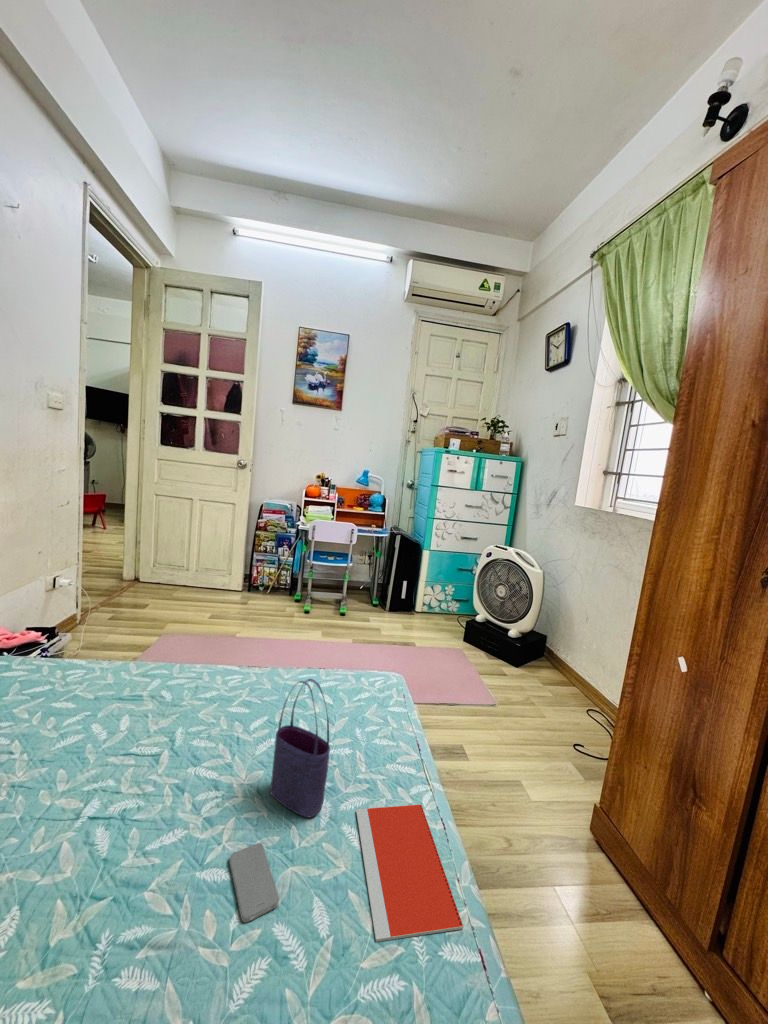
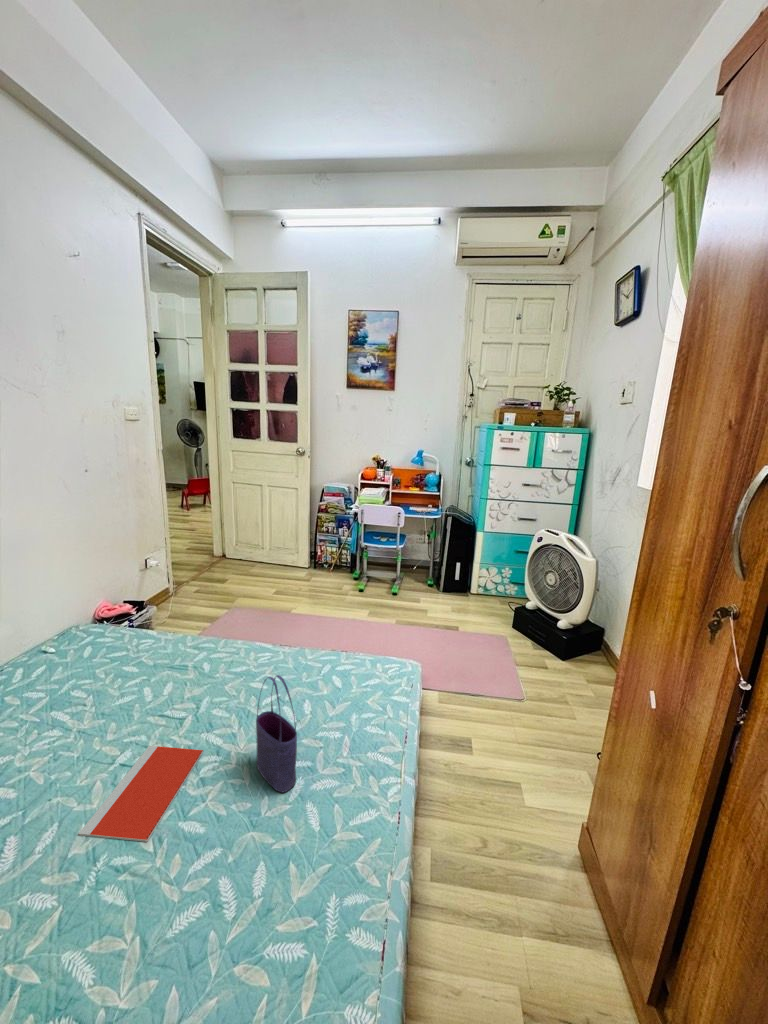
notebook: present [356,804,463,942] -> present [79,746,203,842]
smartphone: present [229,843,279,922] -> none [199,807,235,869]

